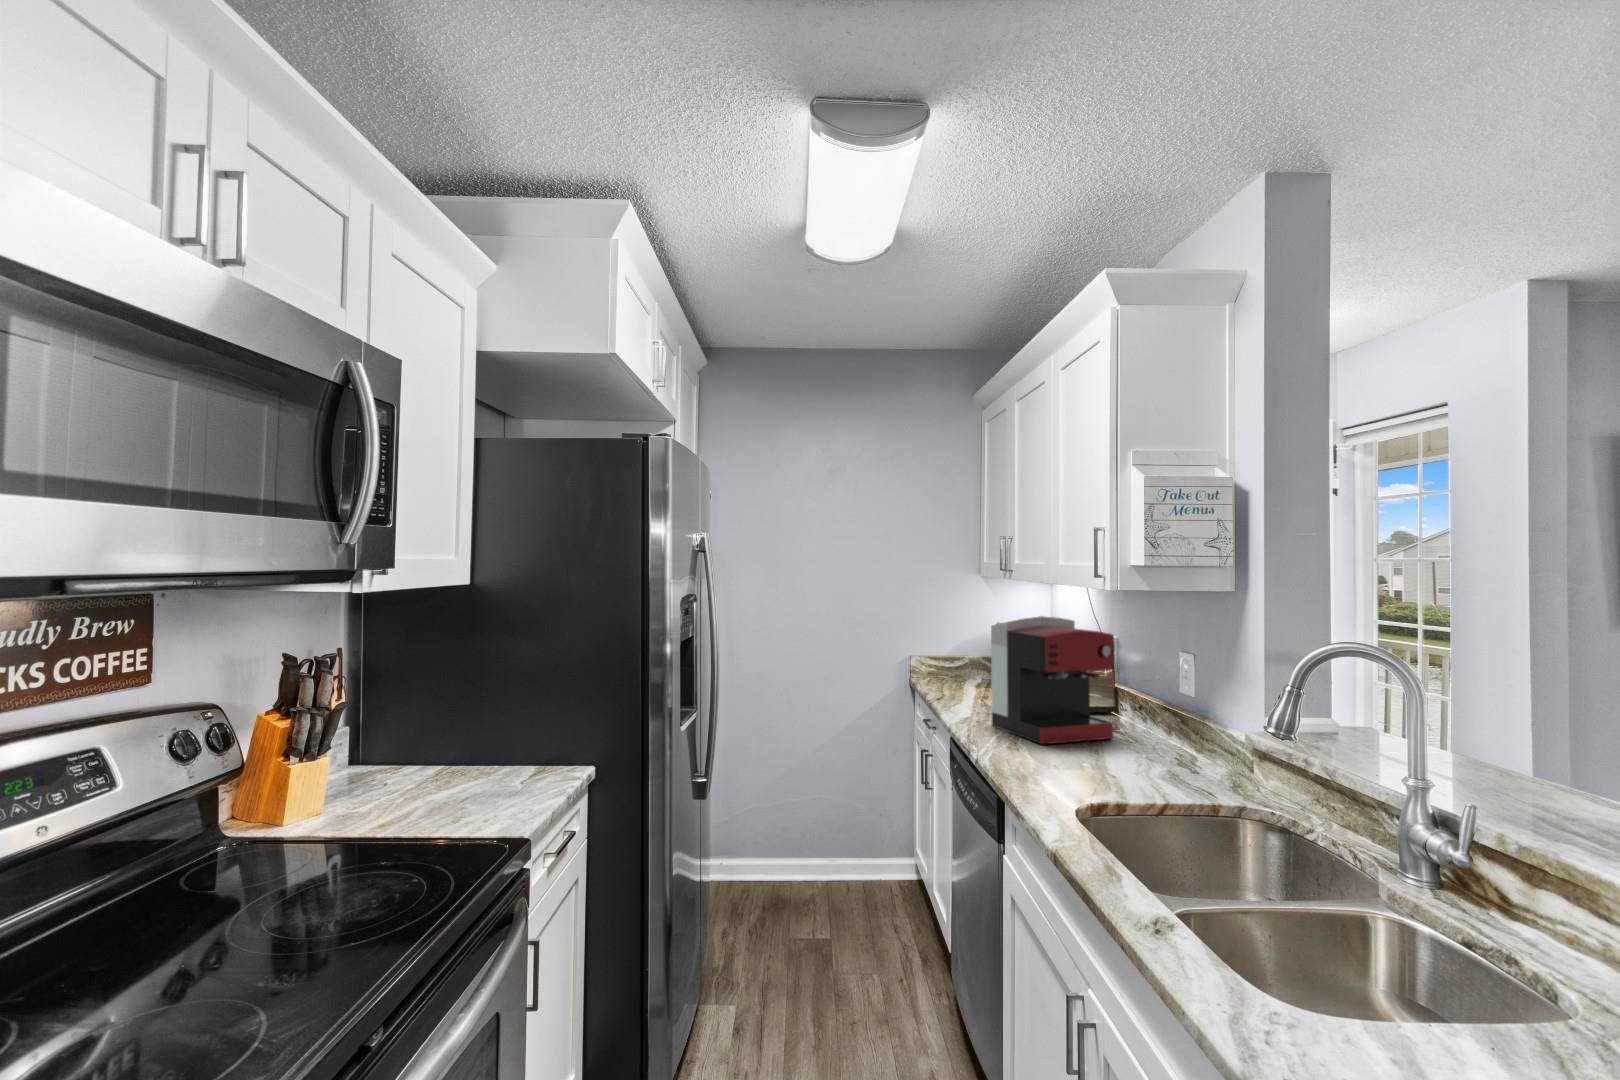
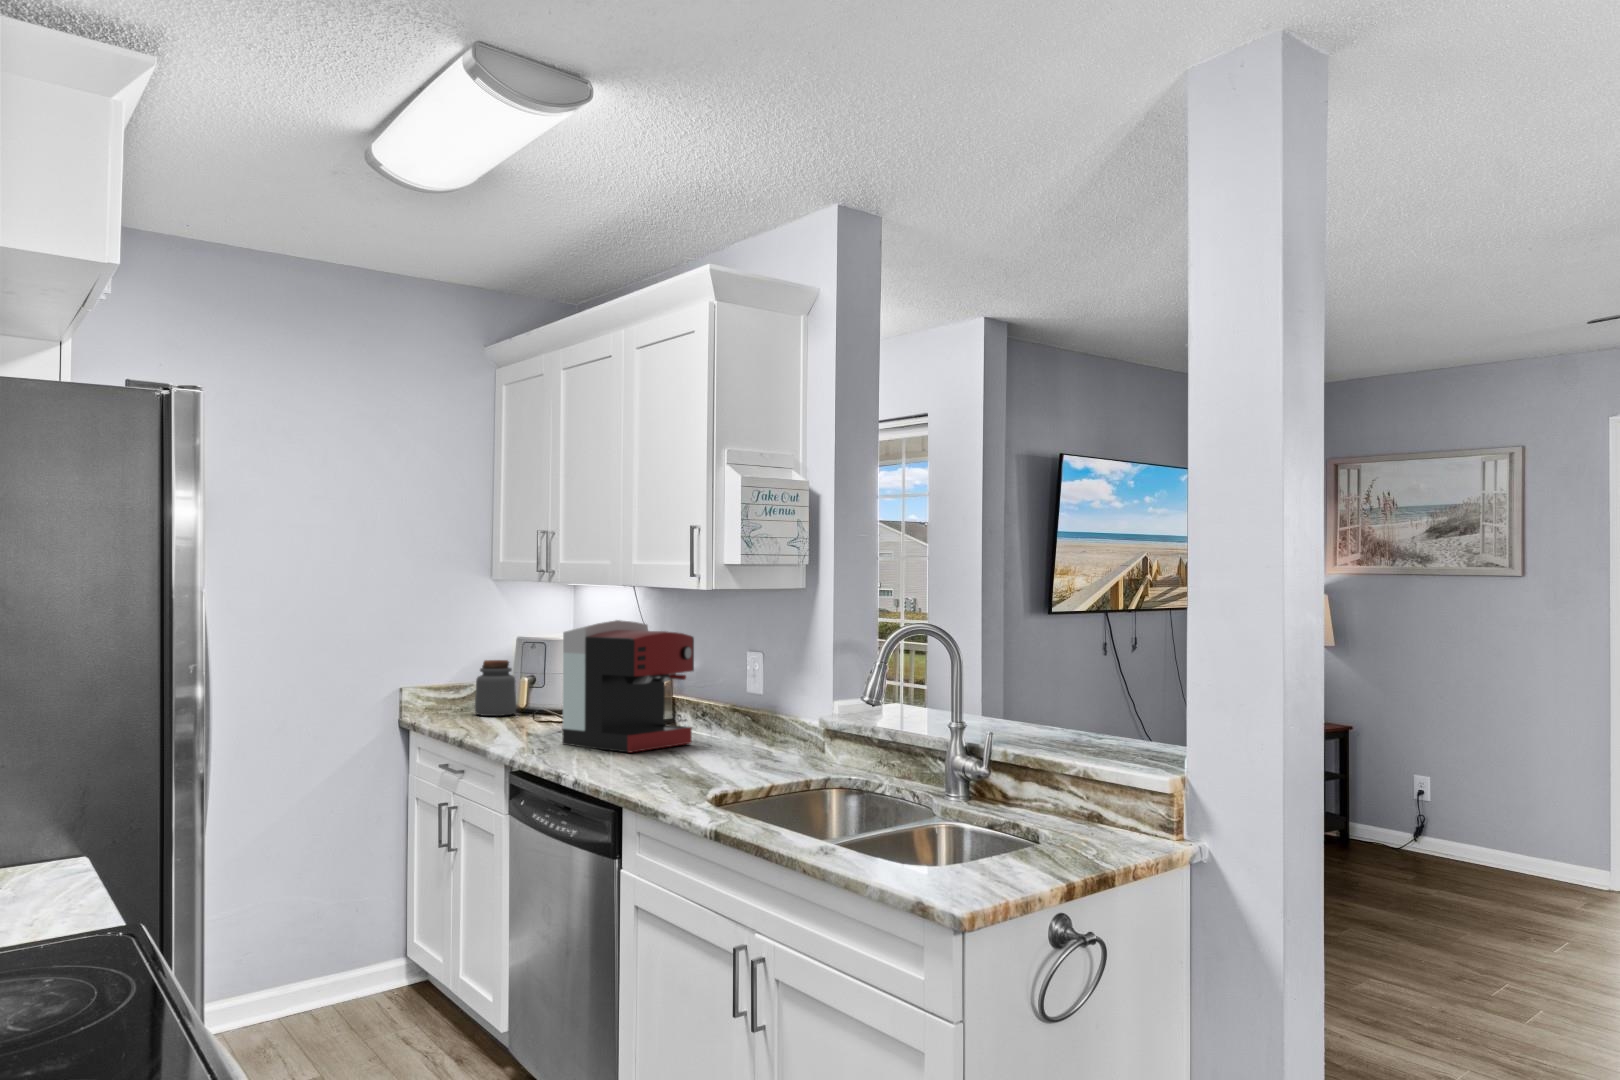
jar: none [952,641,986,687] -> present [475,660,516,716]

